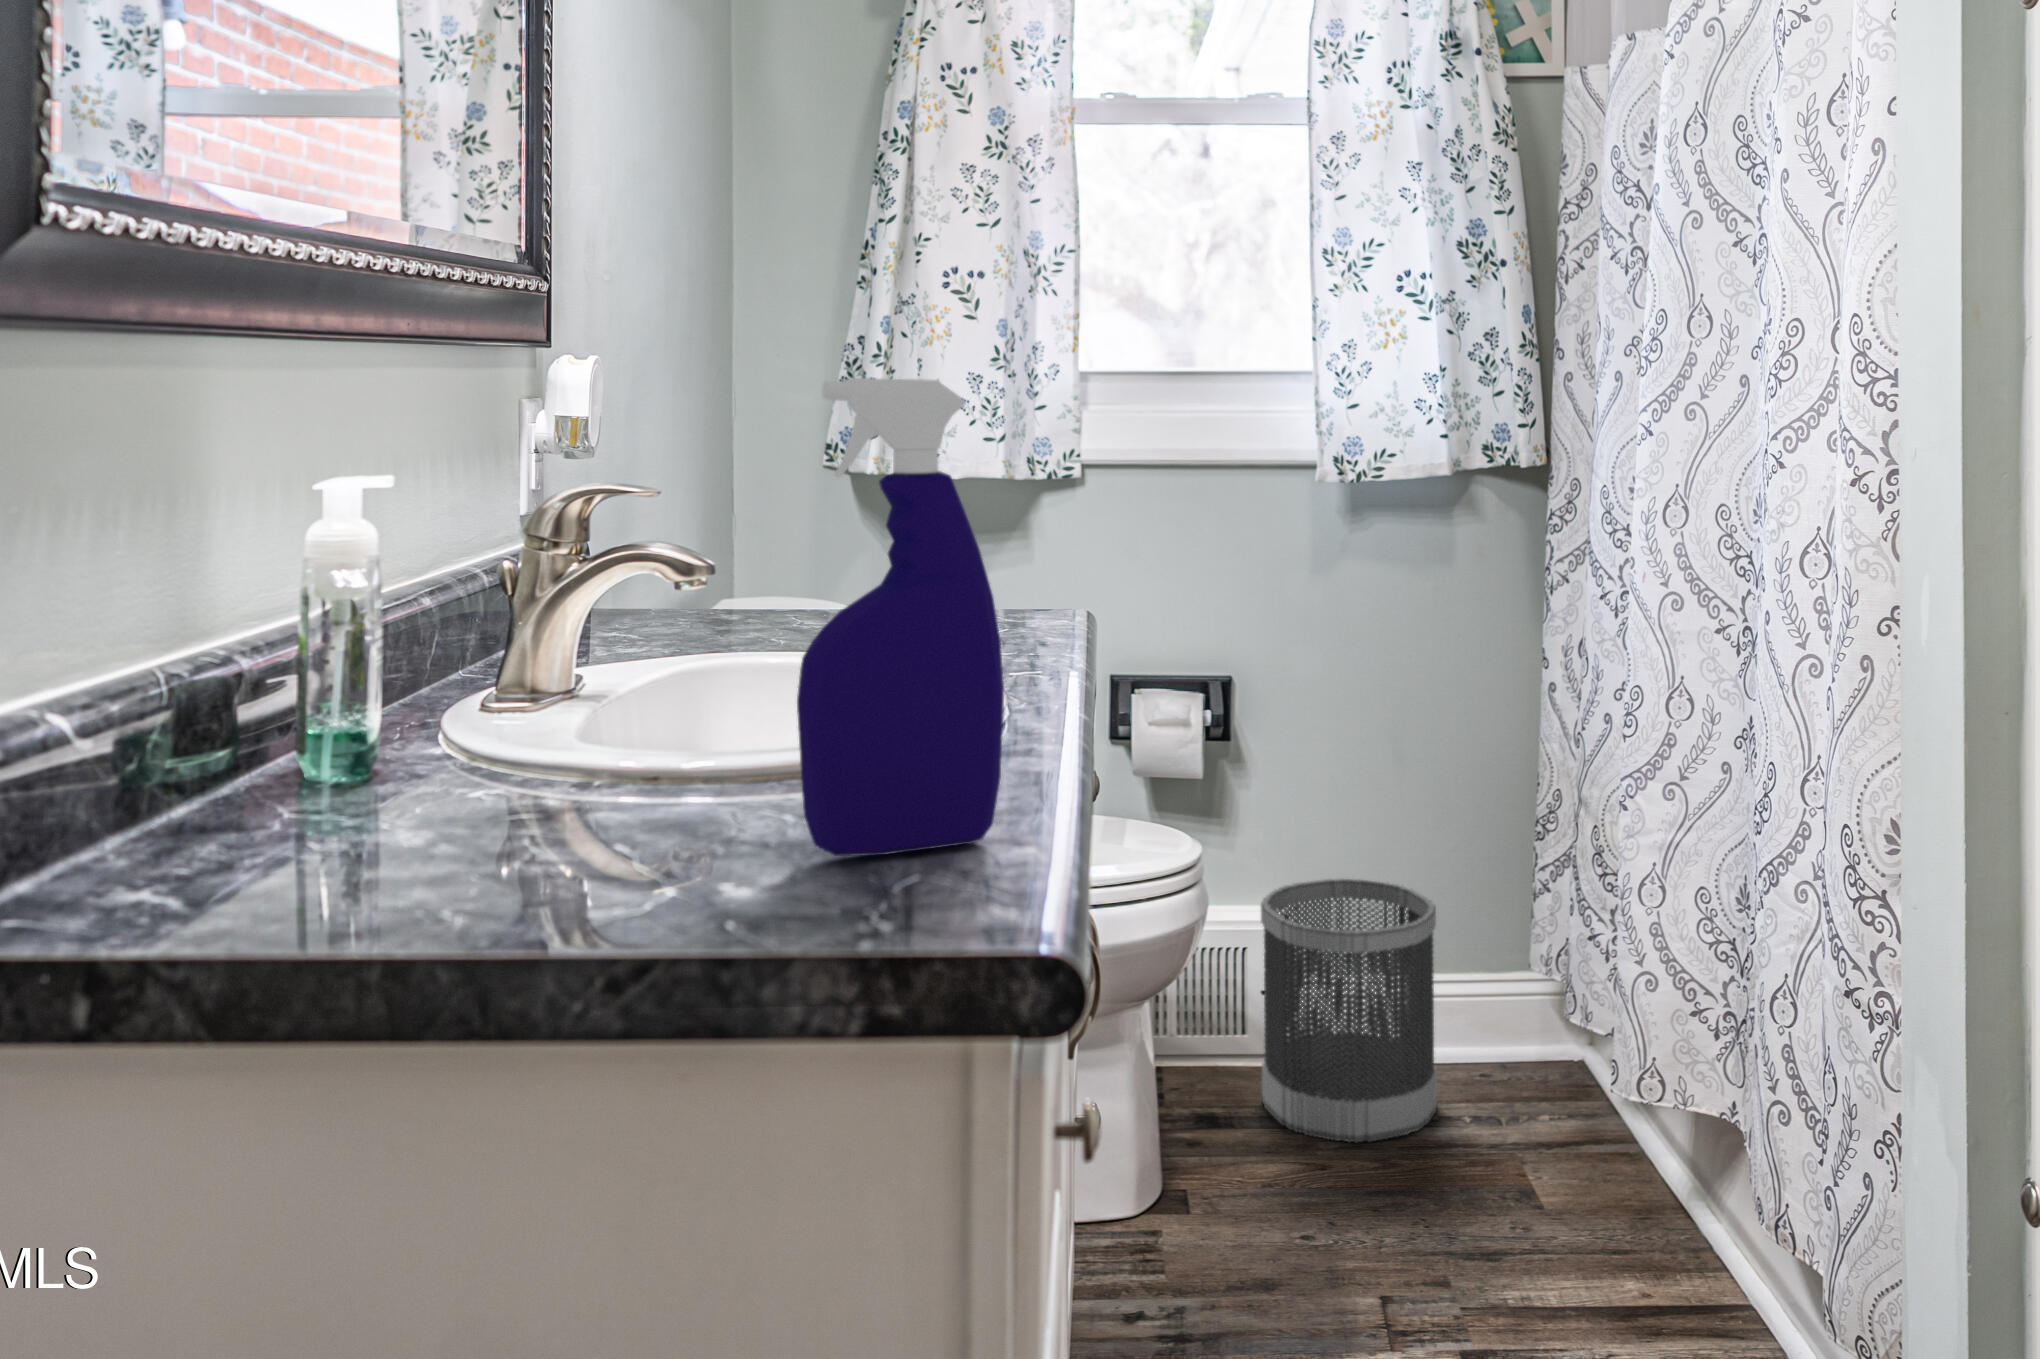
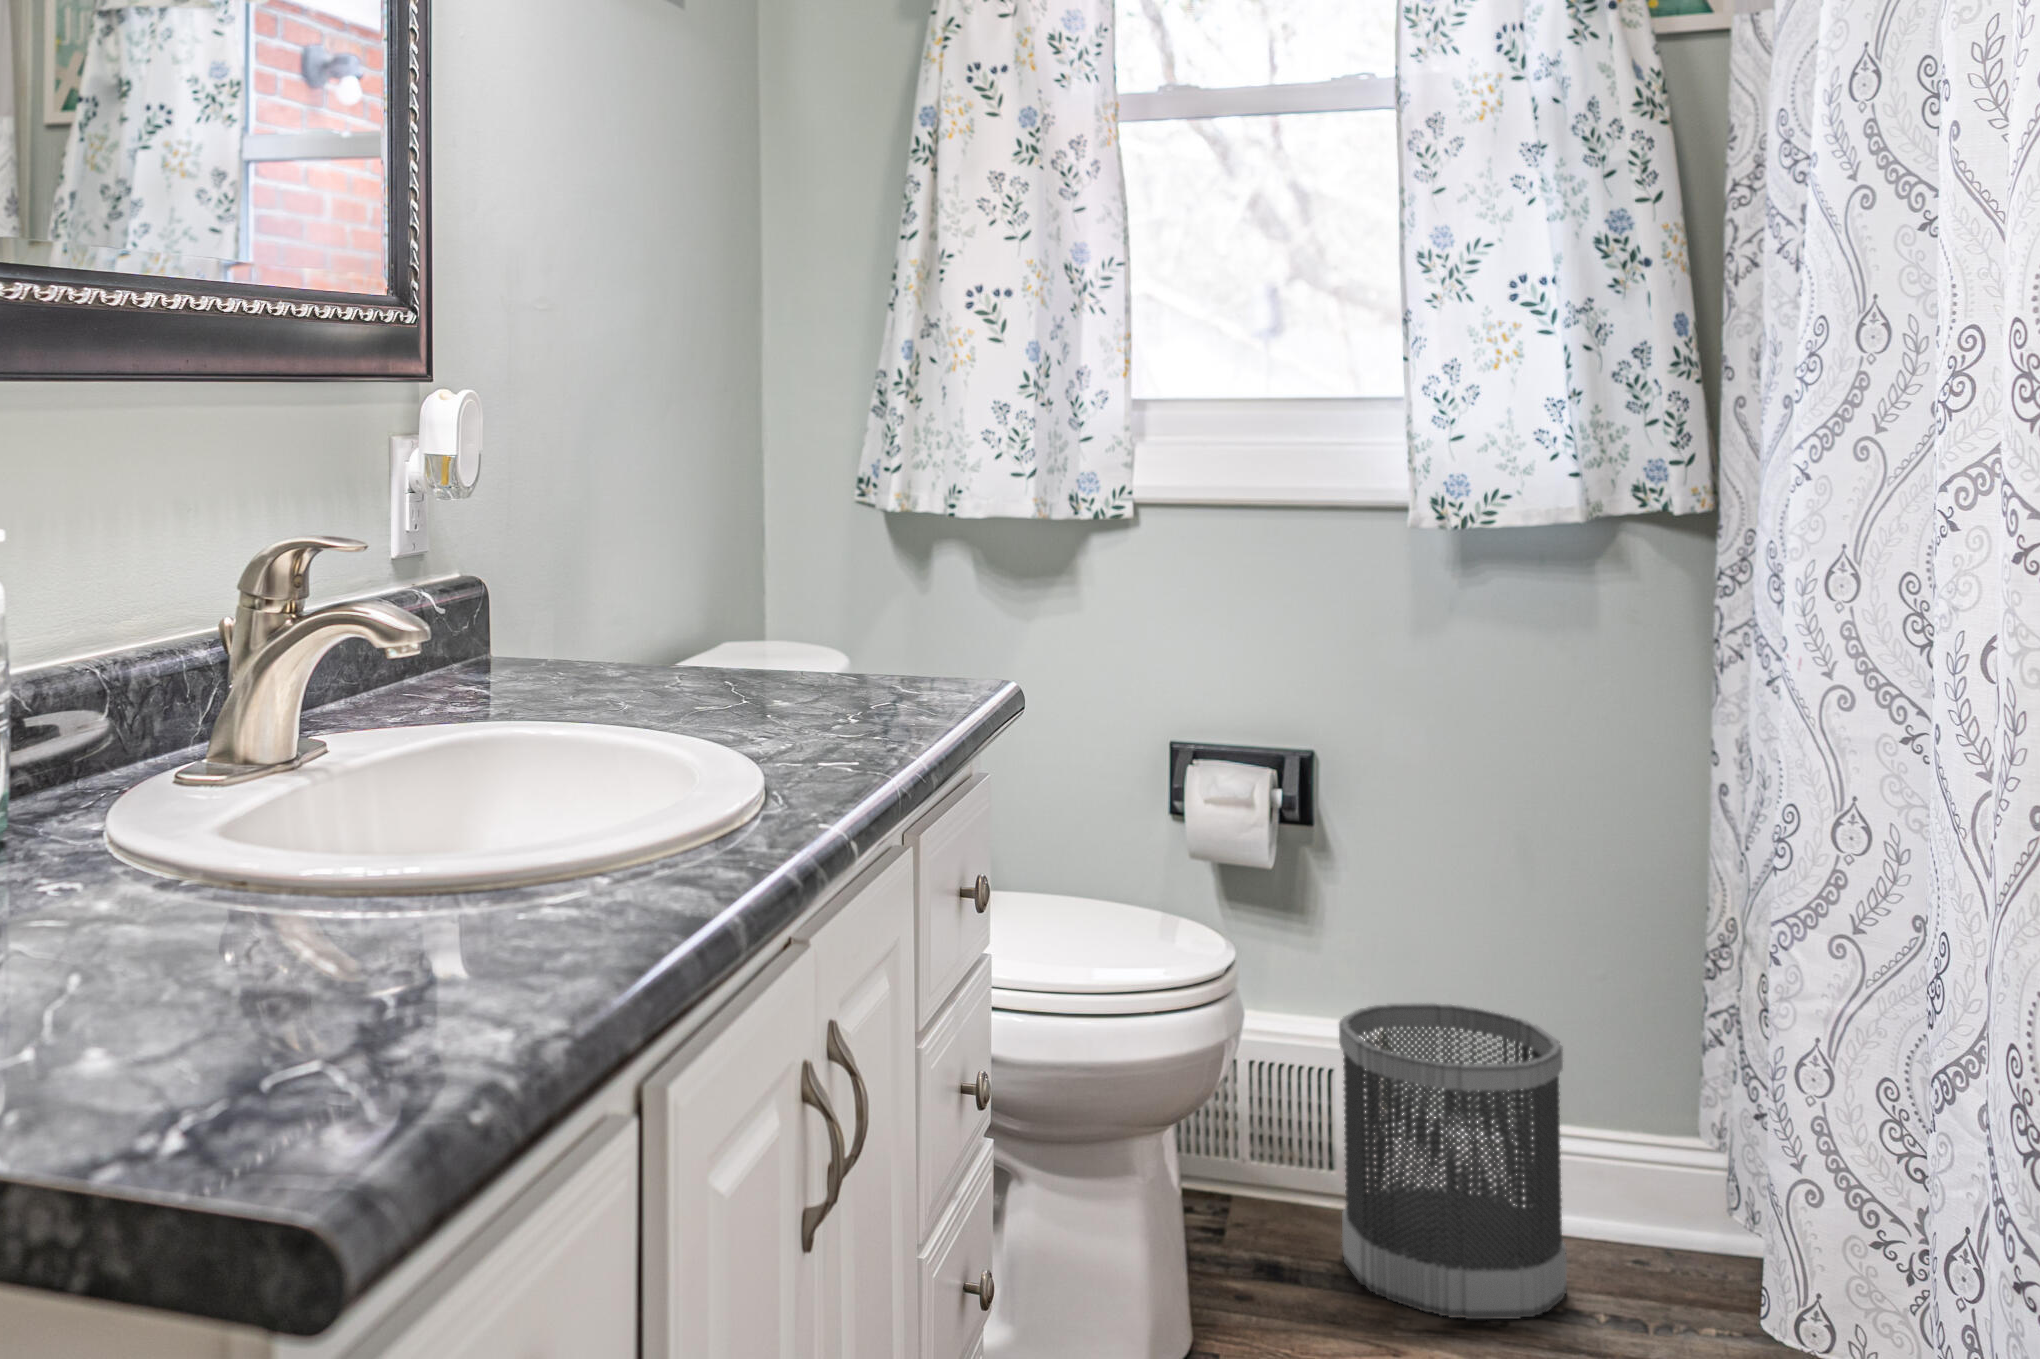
spray bottle: present [797,378,1004,856] -> none [566,394,765,843]

